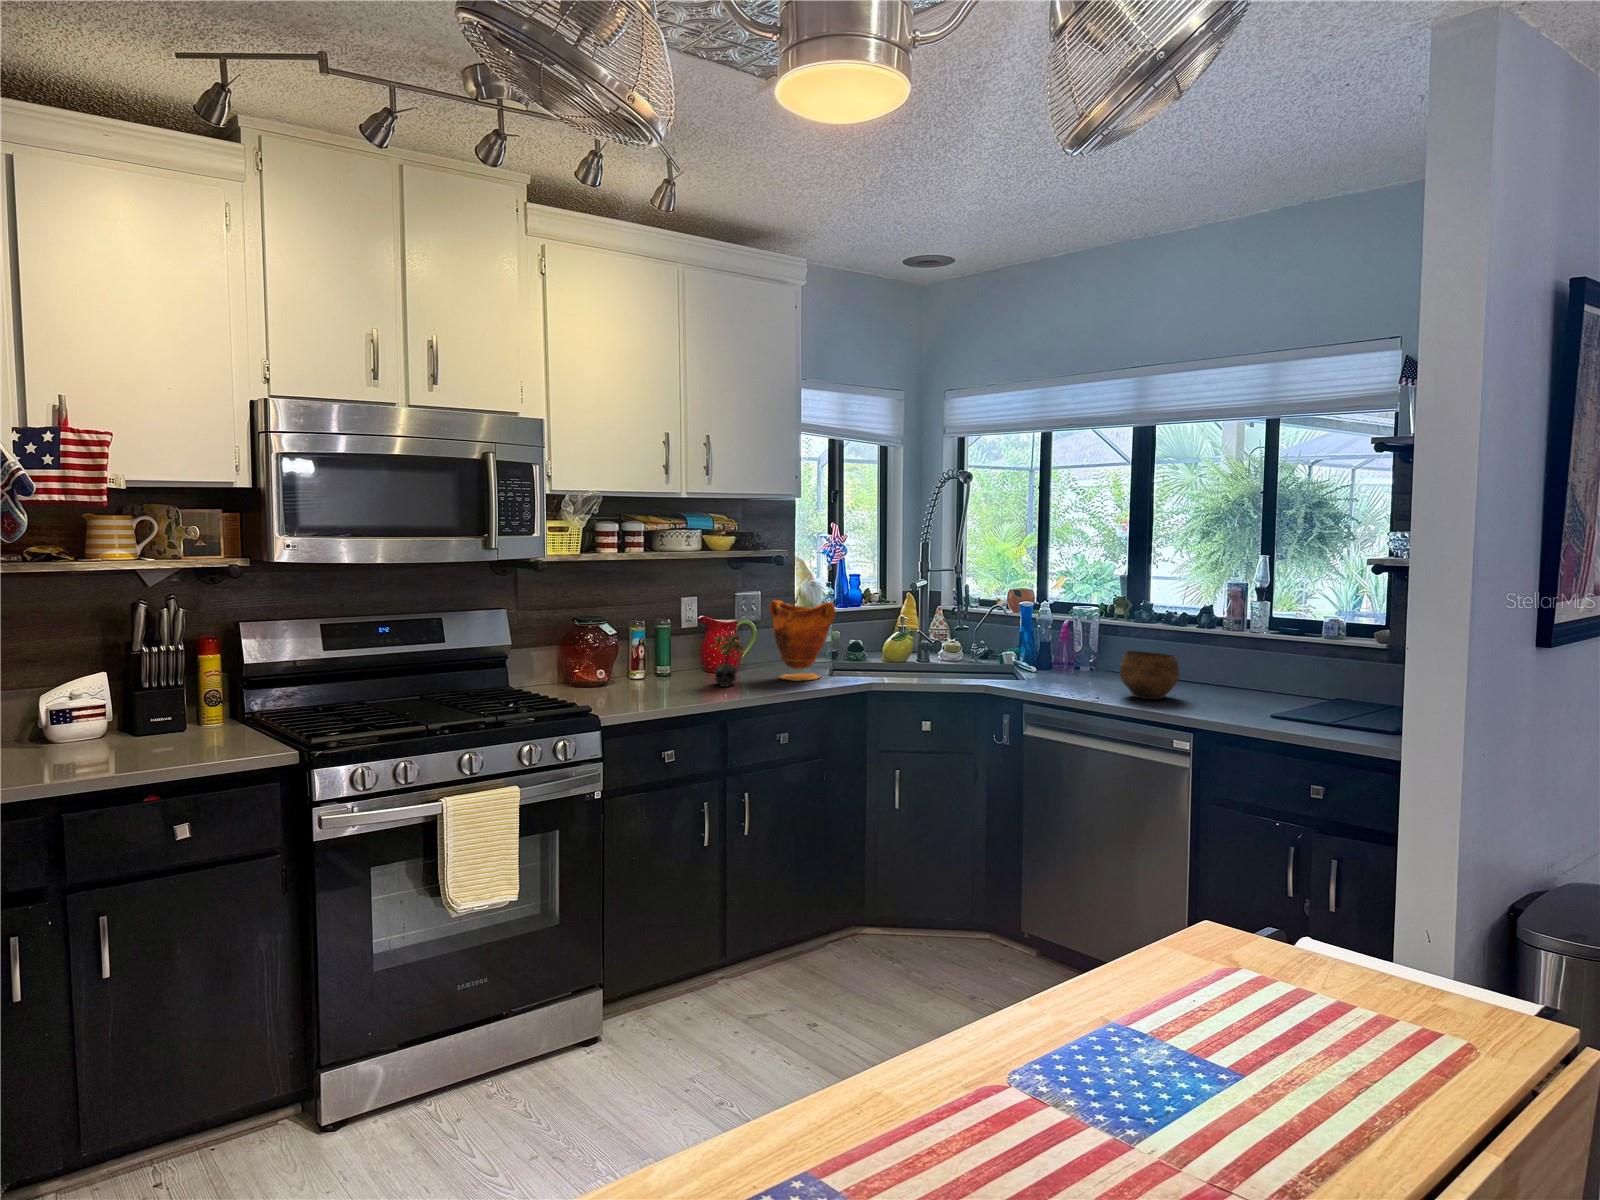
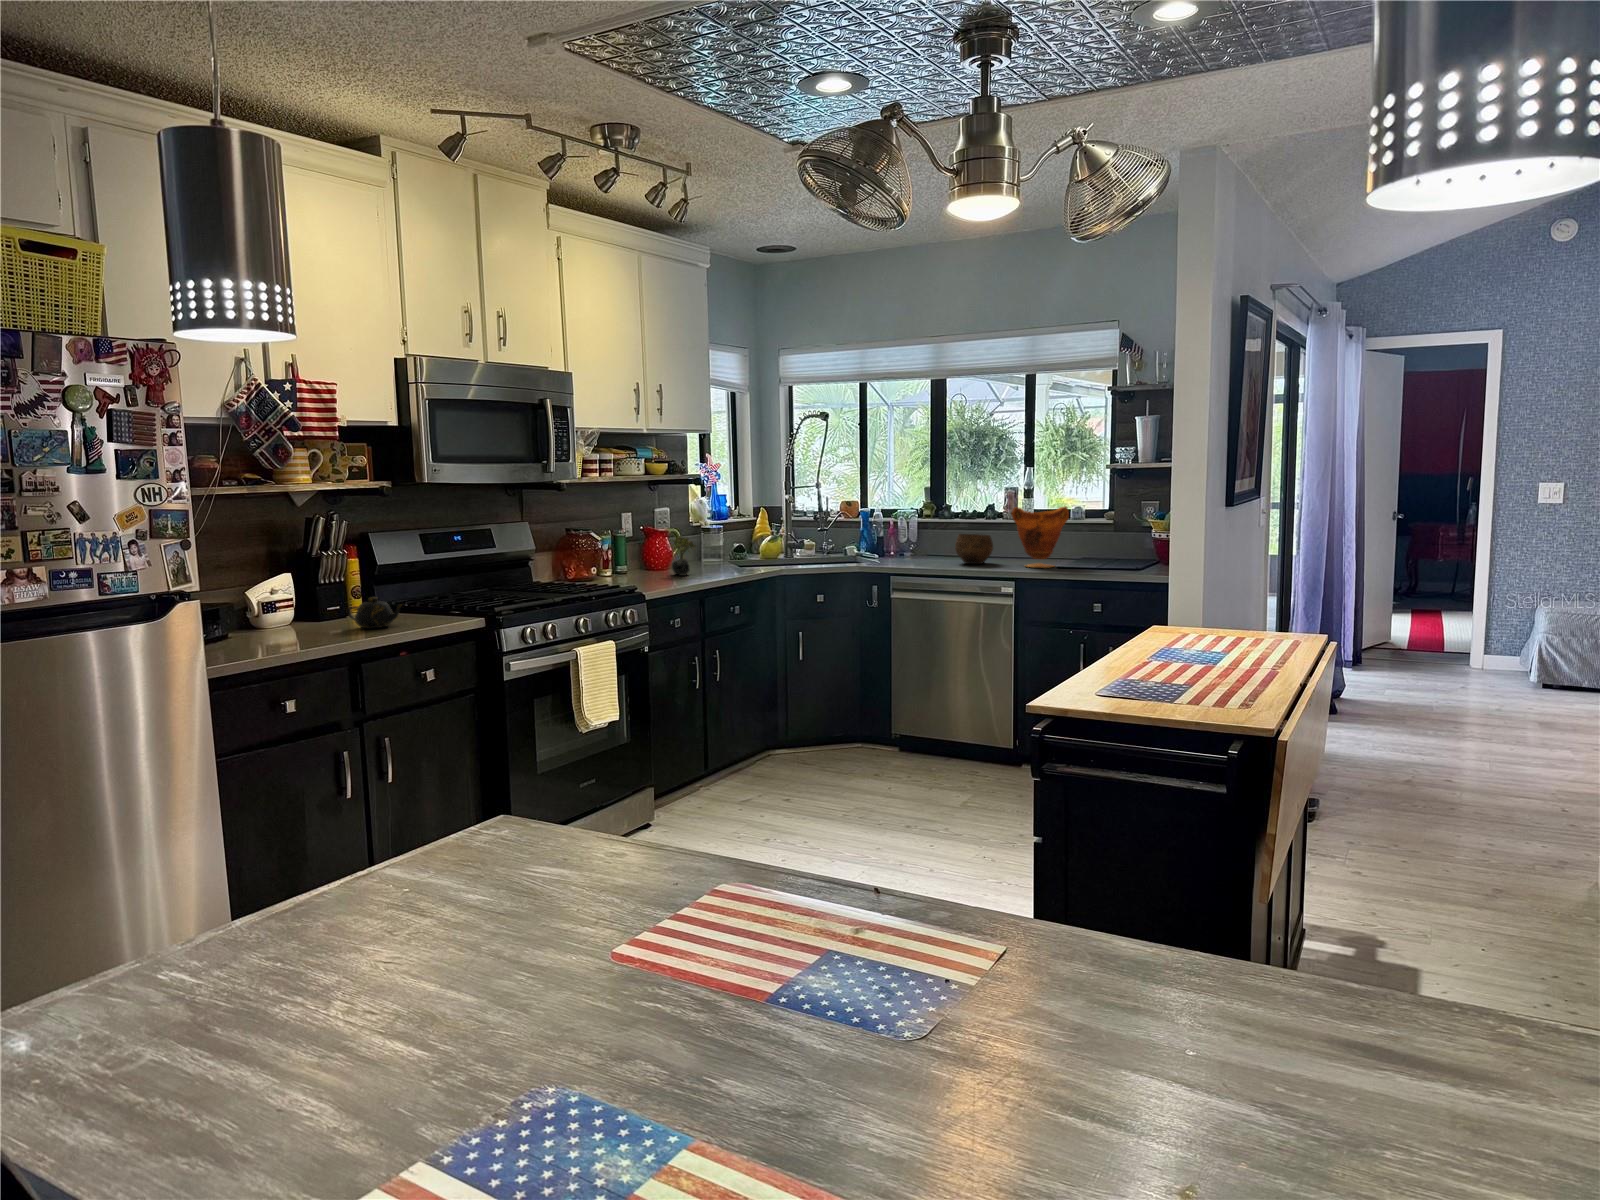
vase: present [769,600,835,680] -> present [1011,506,1069,568]
teapot: none [55,723,117,769] -> present [347,597,402,628]

